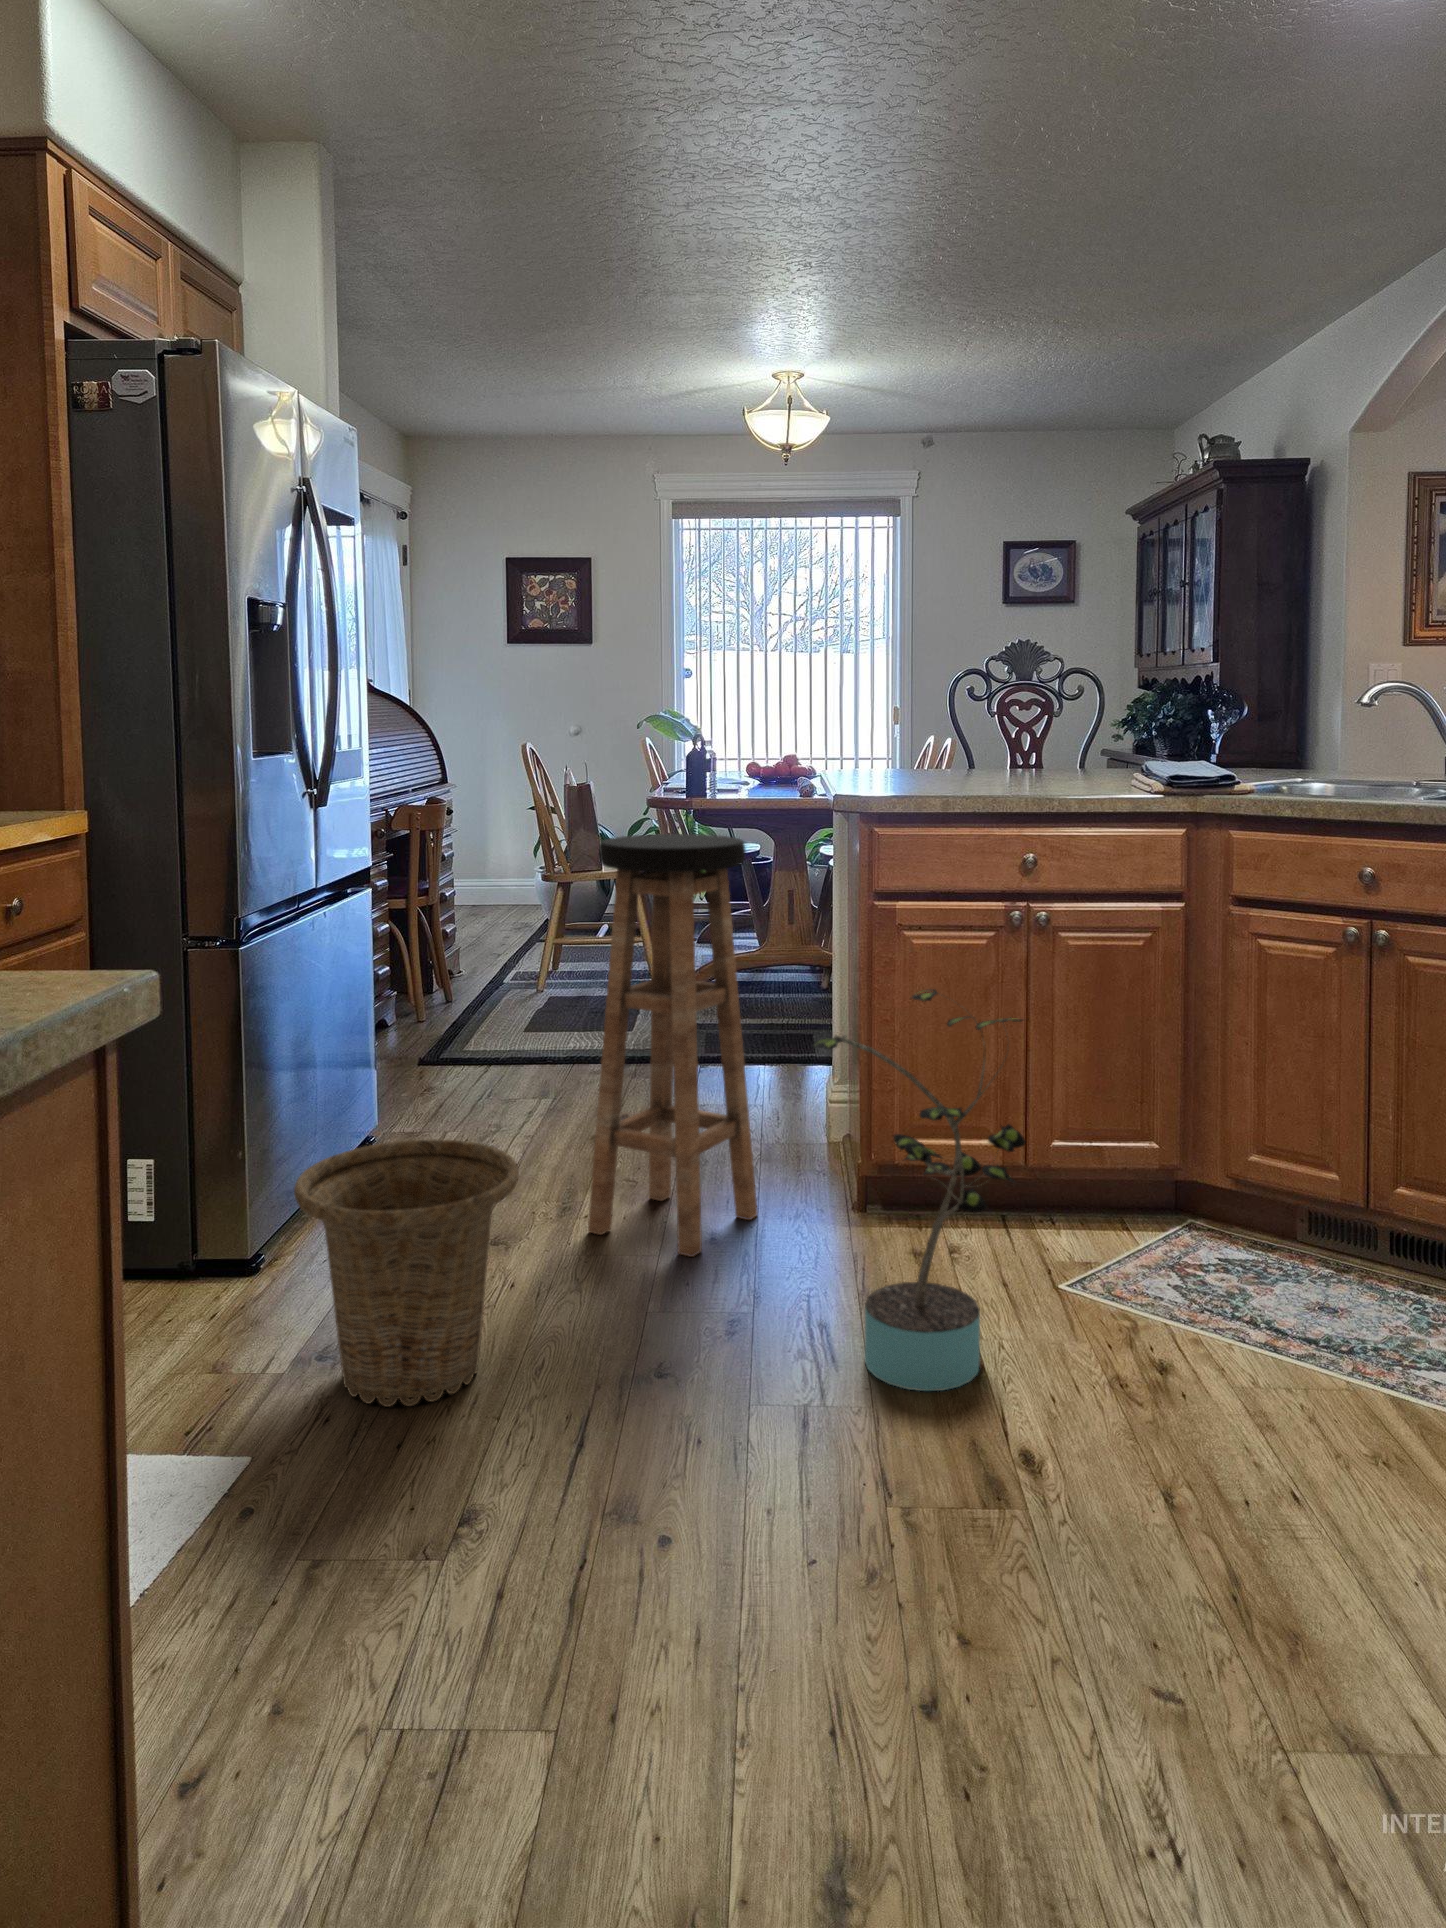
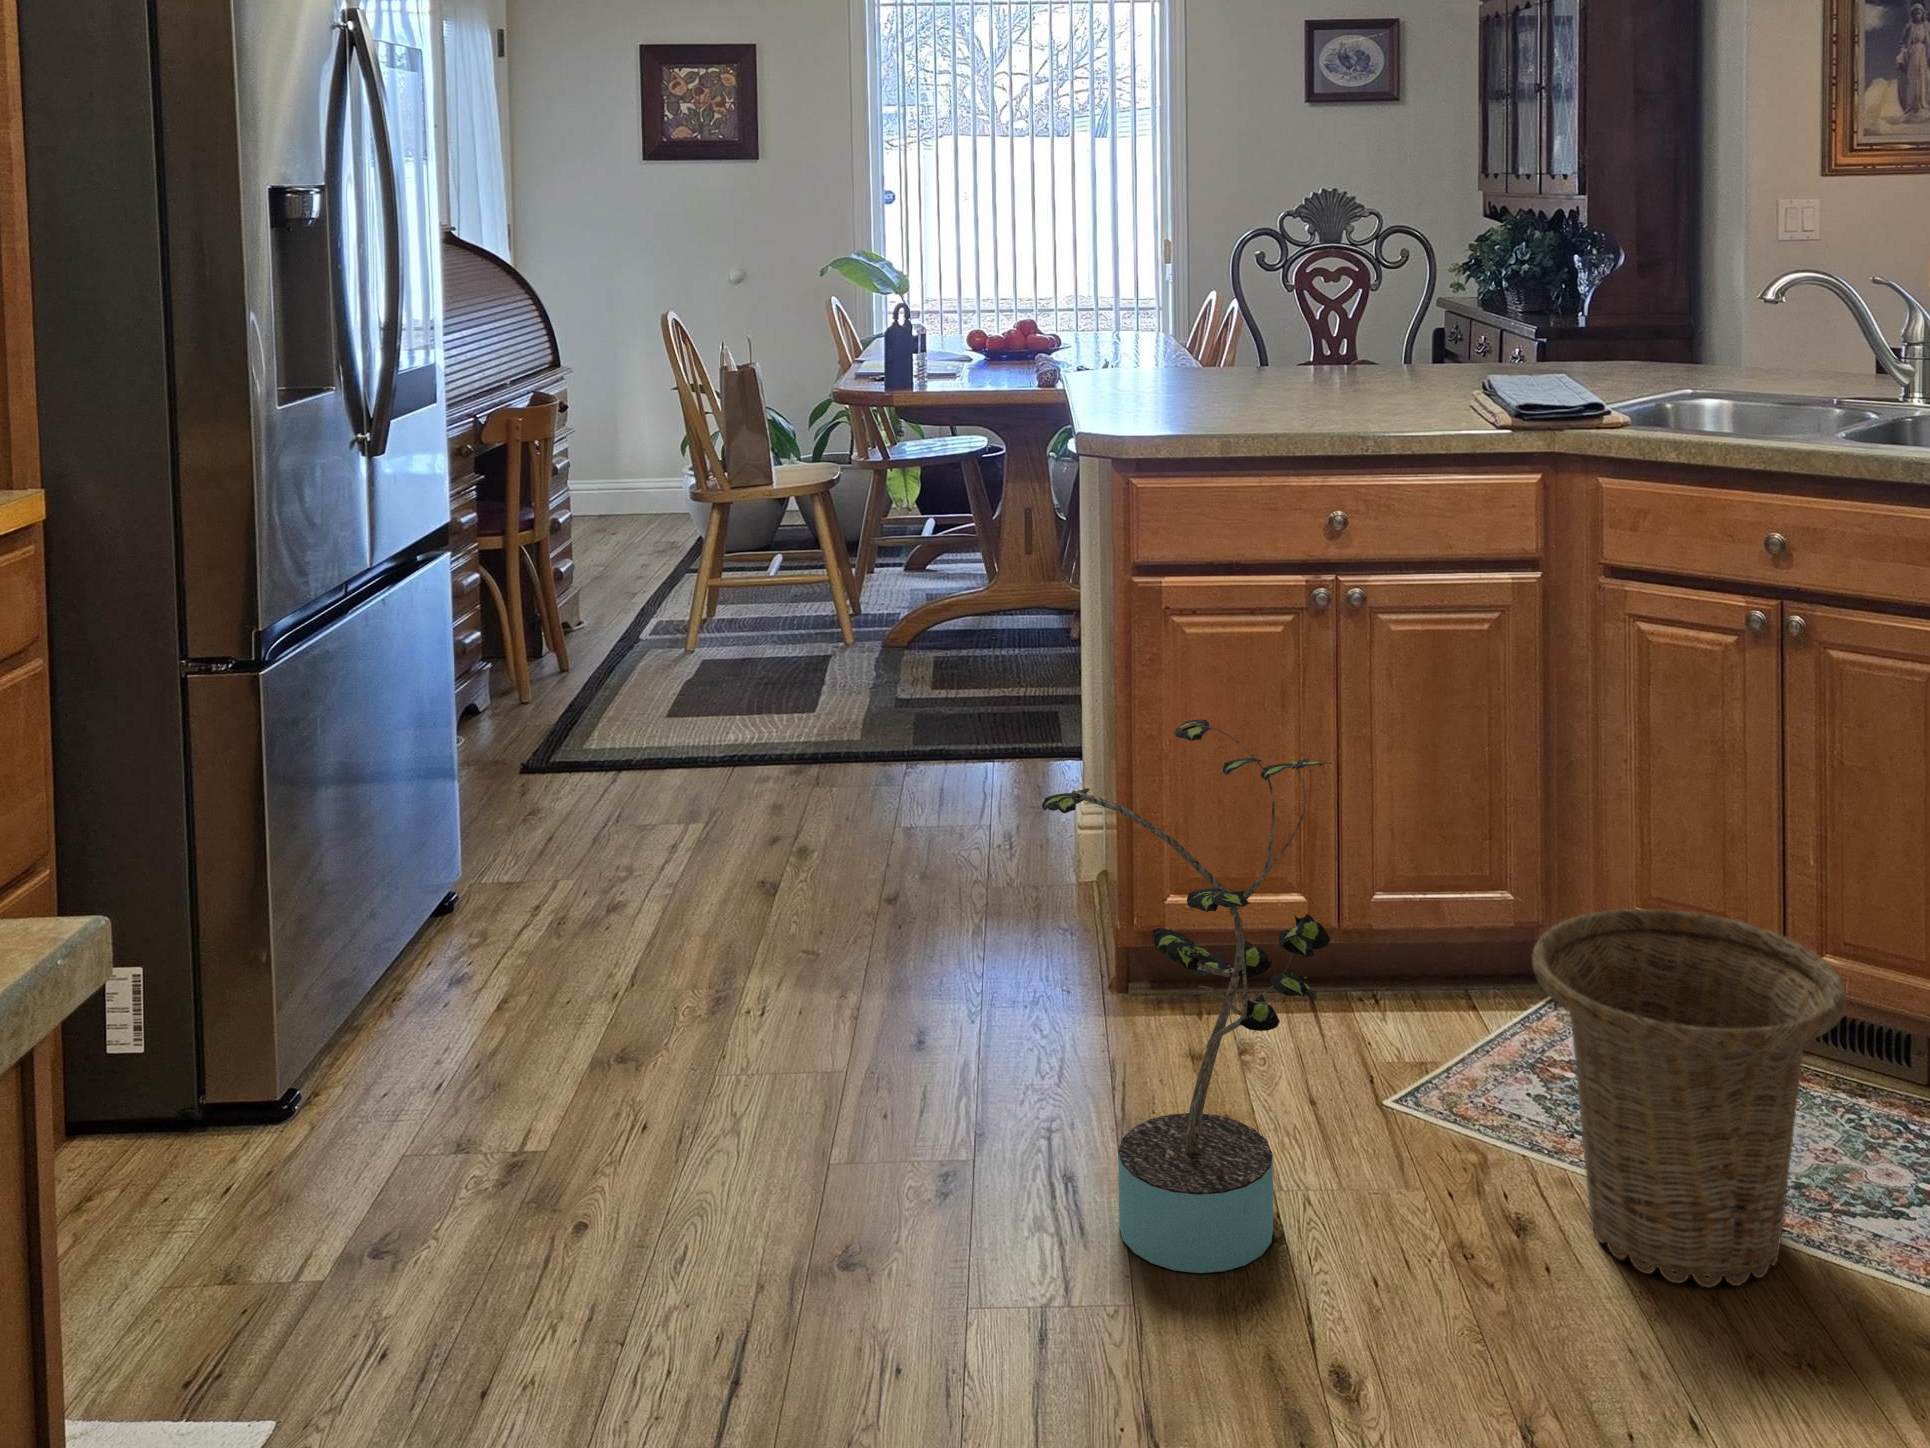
bar stool: present [588,834,758,1257] -> none [748,486,977,1067]
basket: present [294,1139,519,1407] -> present [1532,909,1846,1287]

